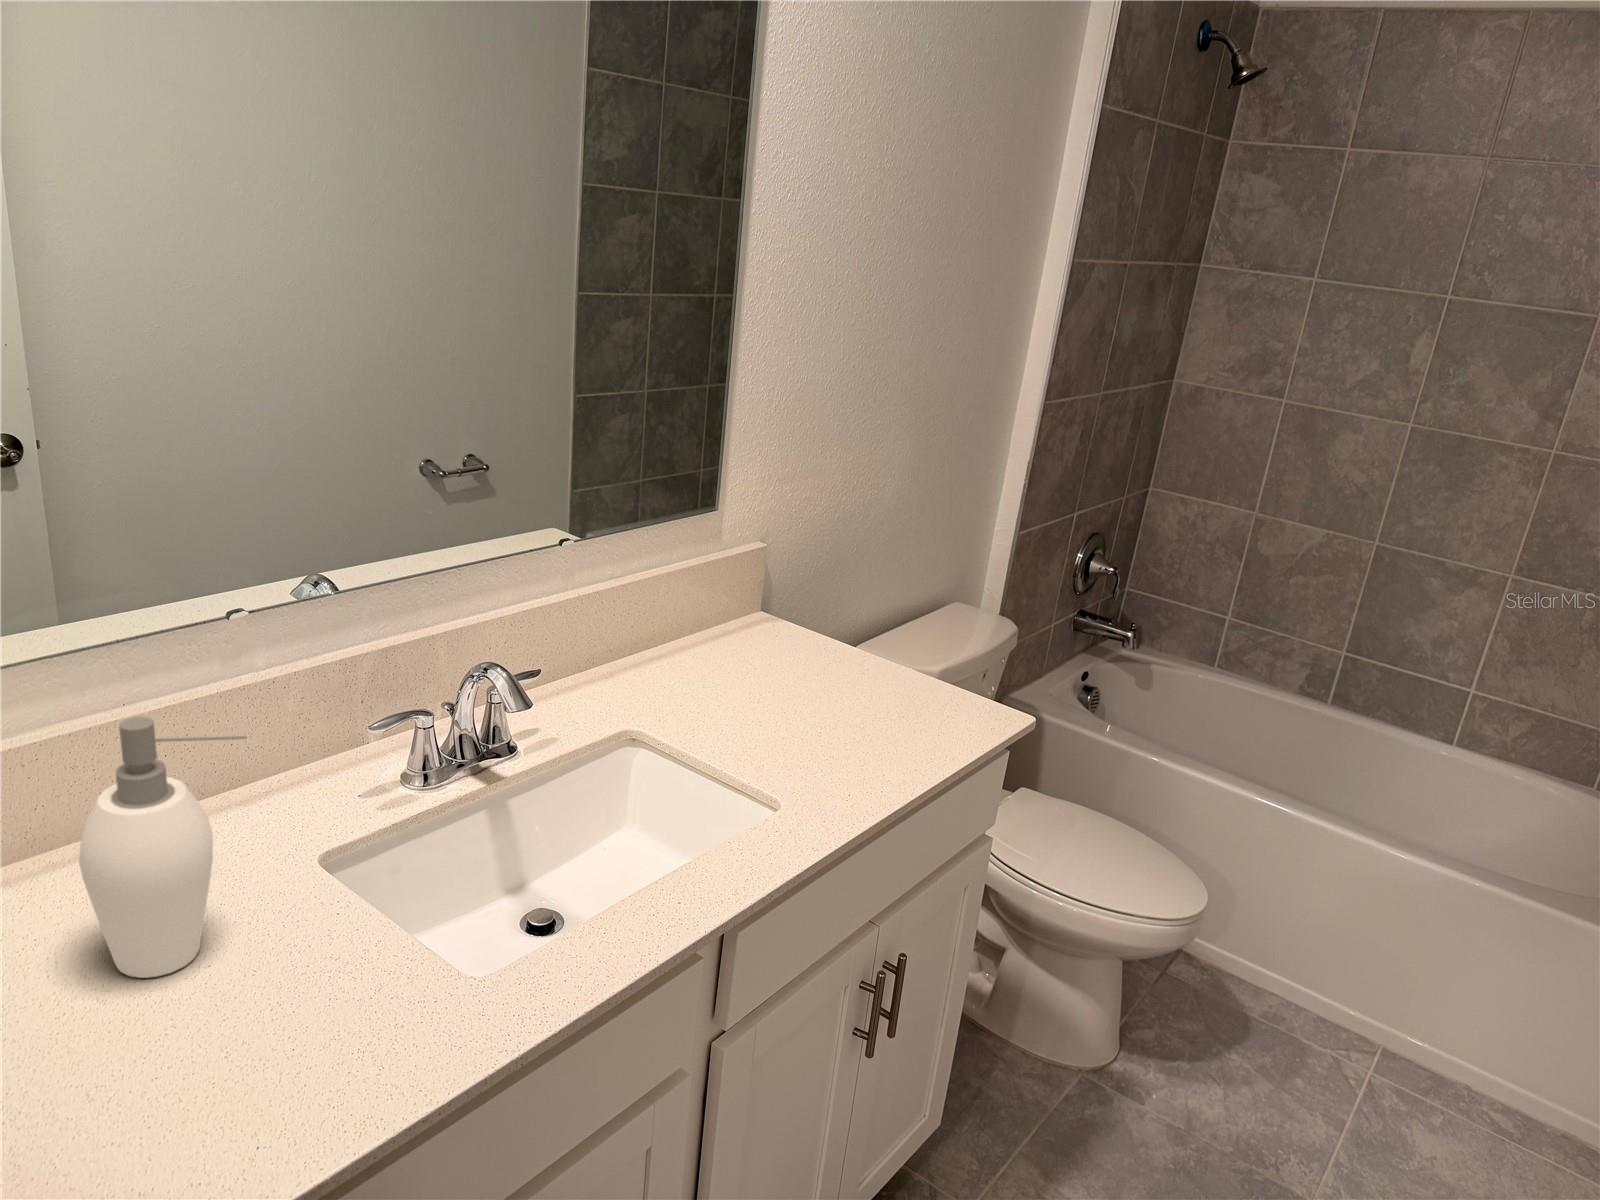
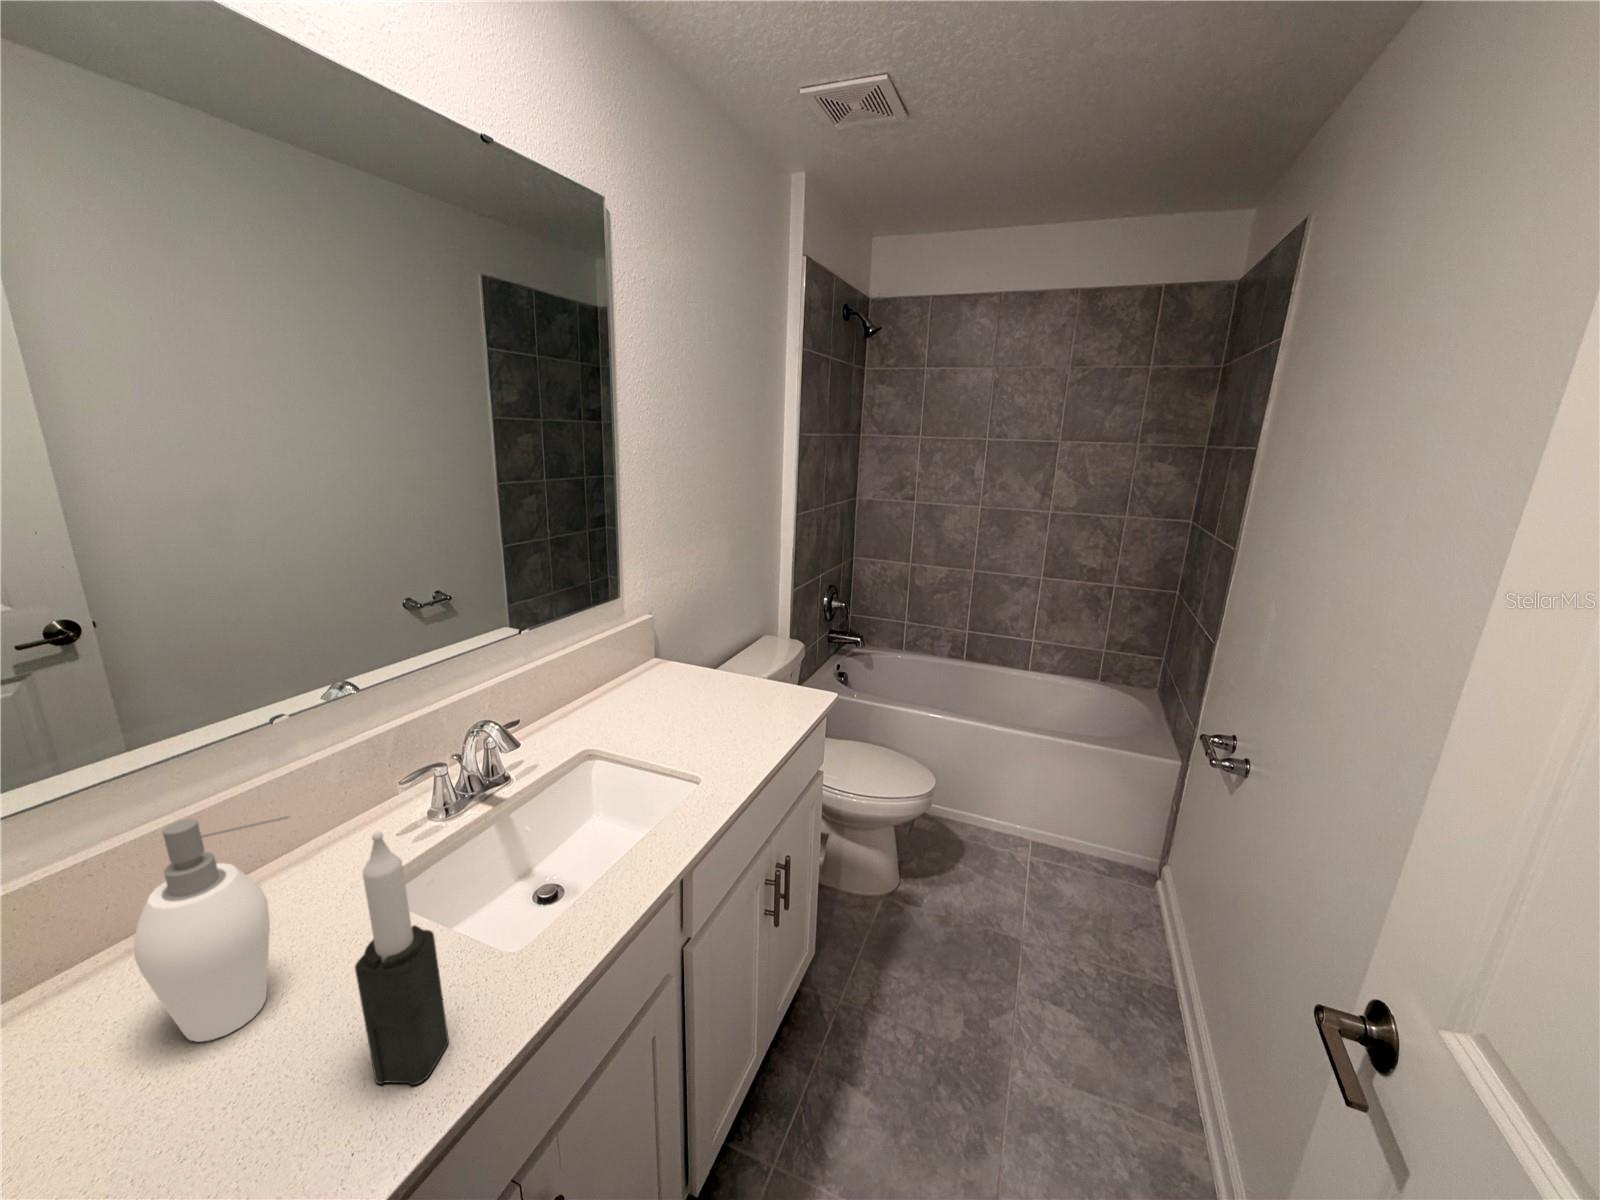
candle: none [298,772,389,1083] -> present [355,832,449,1085]

